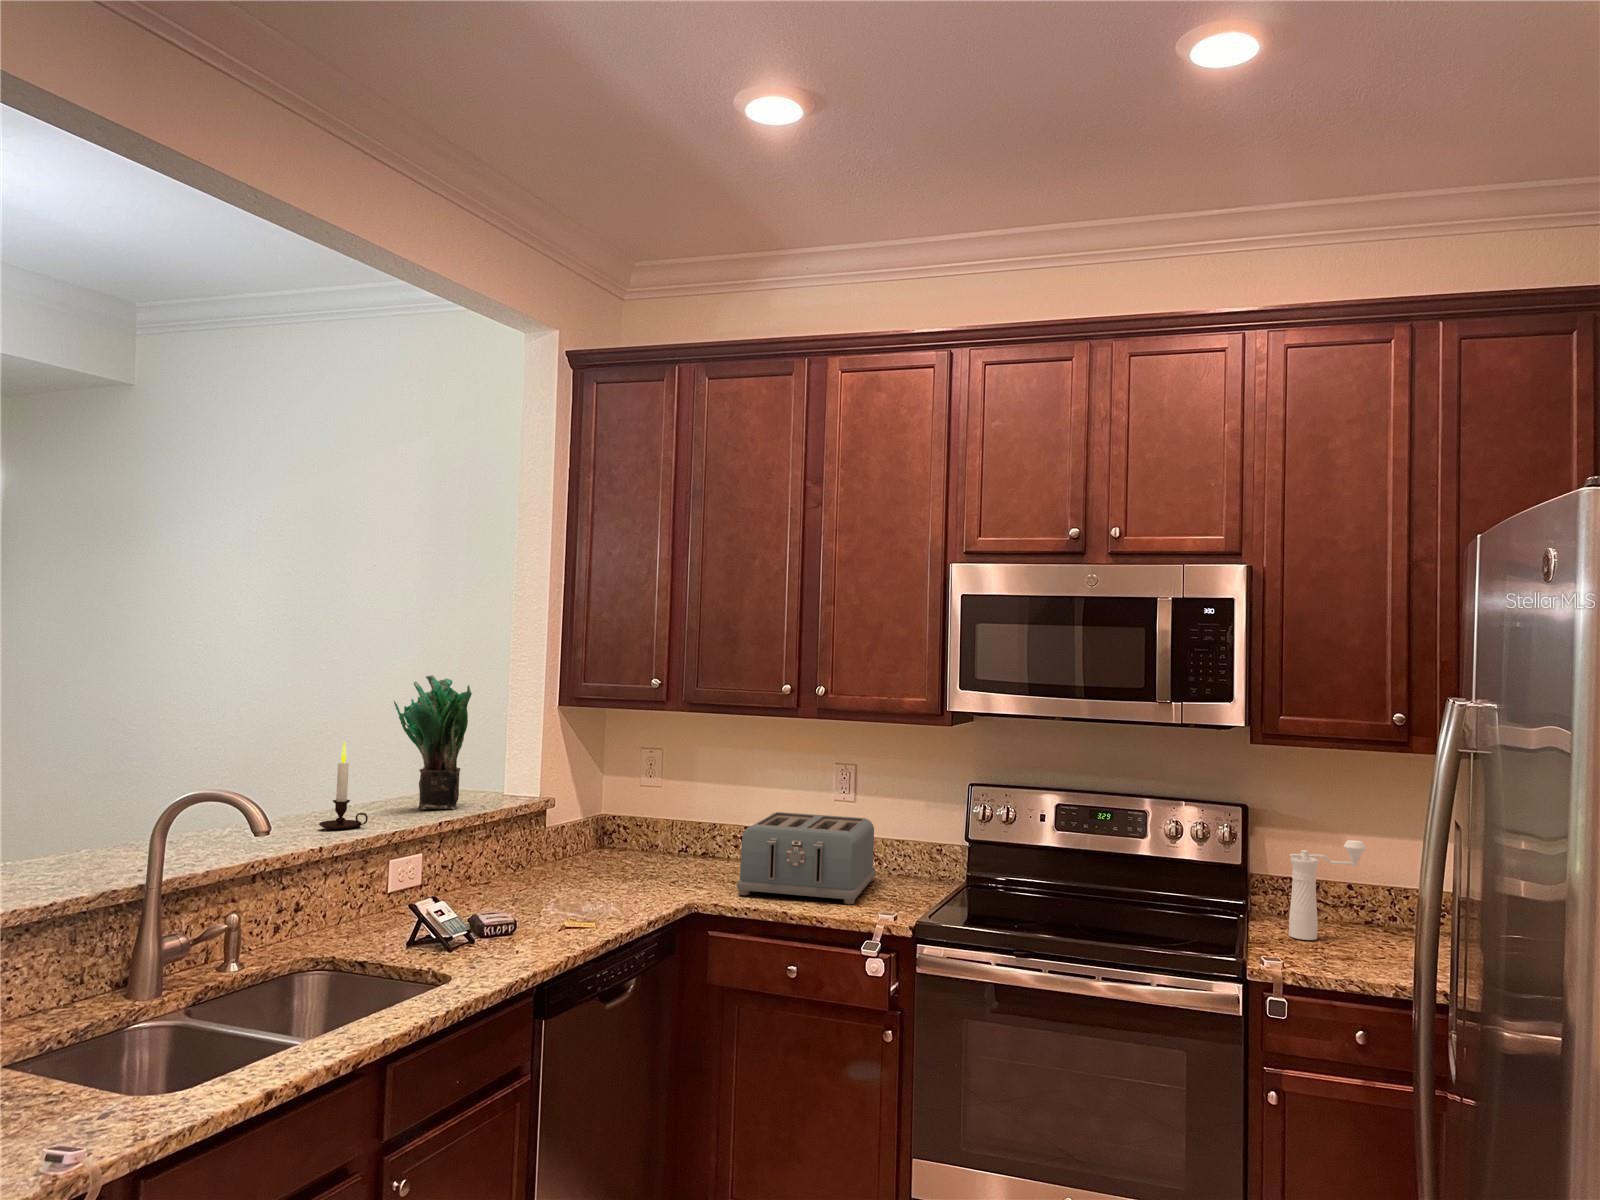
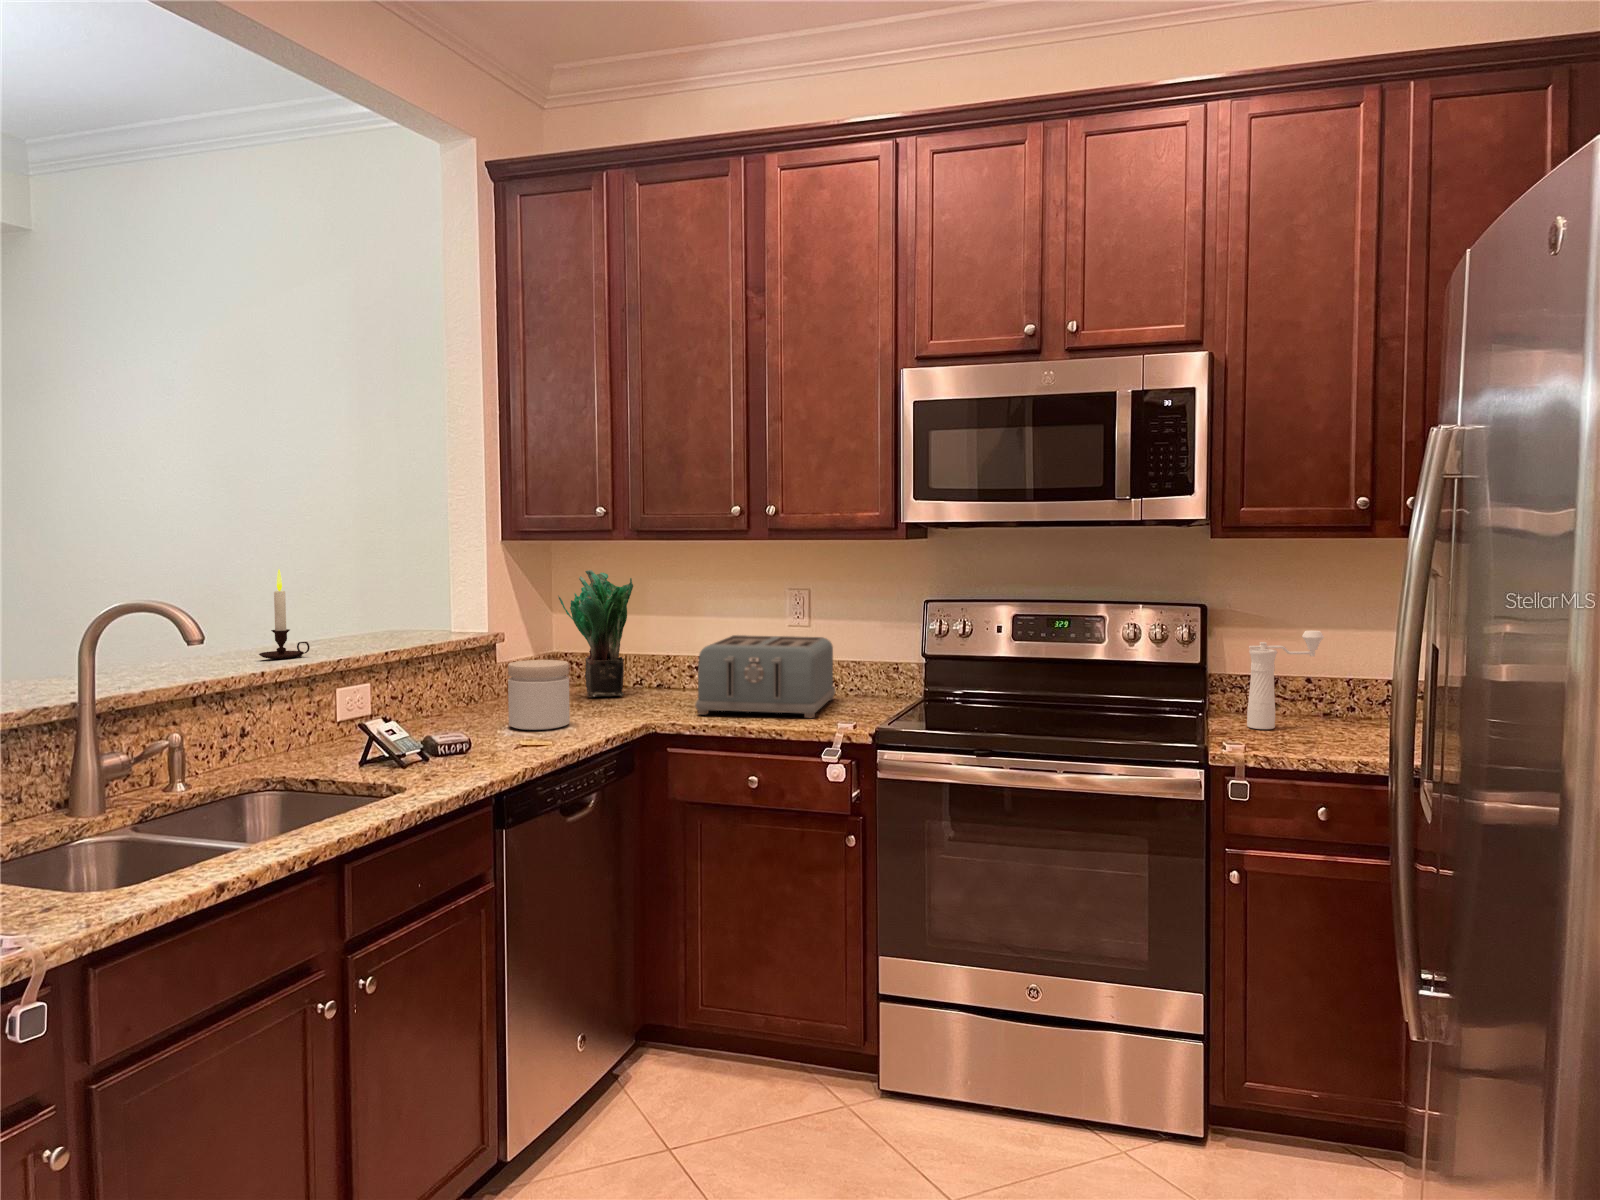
potted plant: present [394,675,472,810] -> present [558,570,633,697]
jar: none [554,835,615,907] -> present [508,660,570,730]

